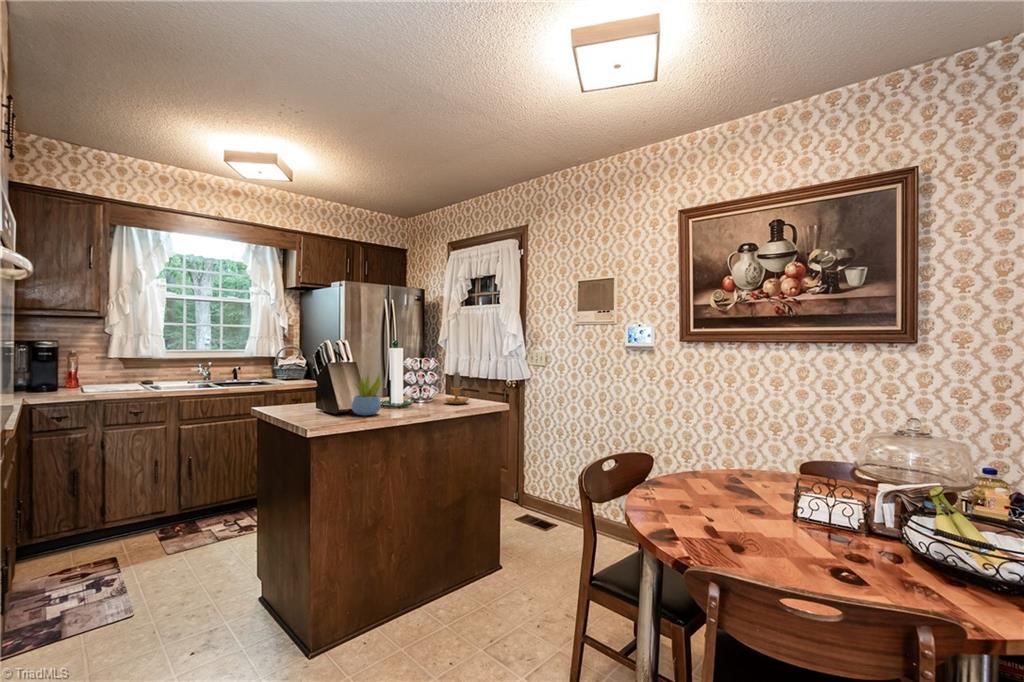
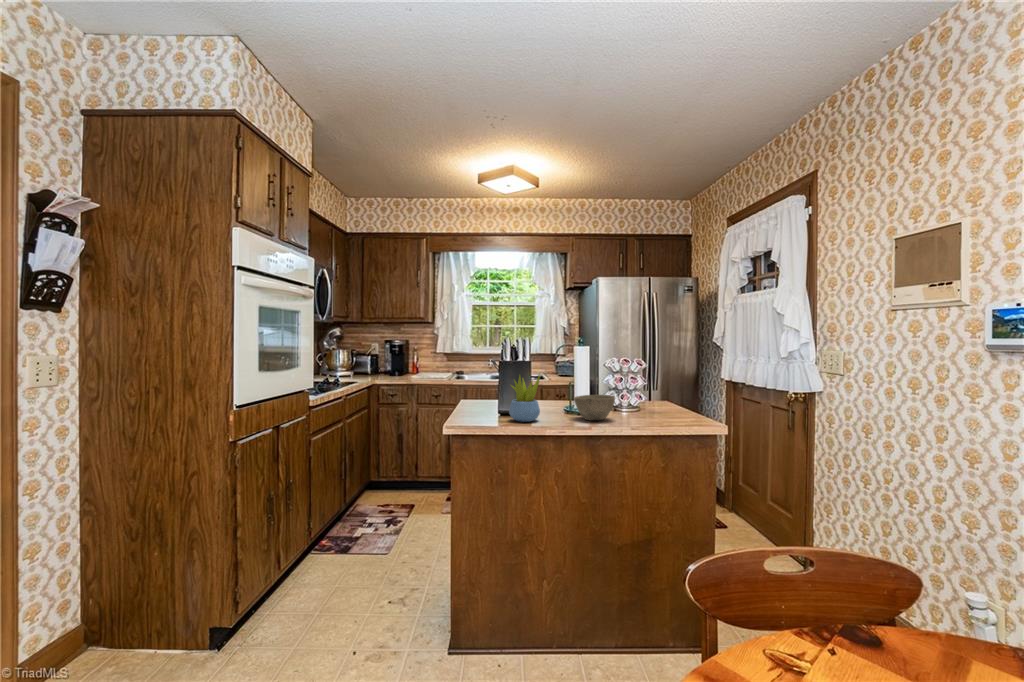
candle: present [444,372,469,404] -> none [636,376,675,419]
bowl: none [402,387,437,409] -> present [574,395,615,421]

